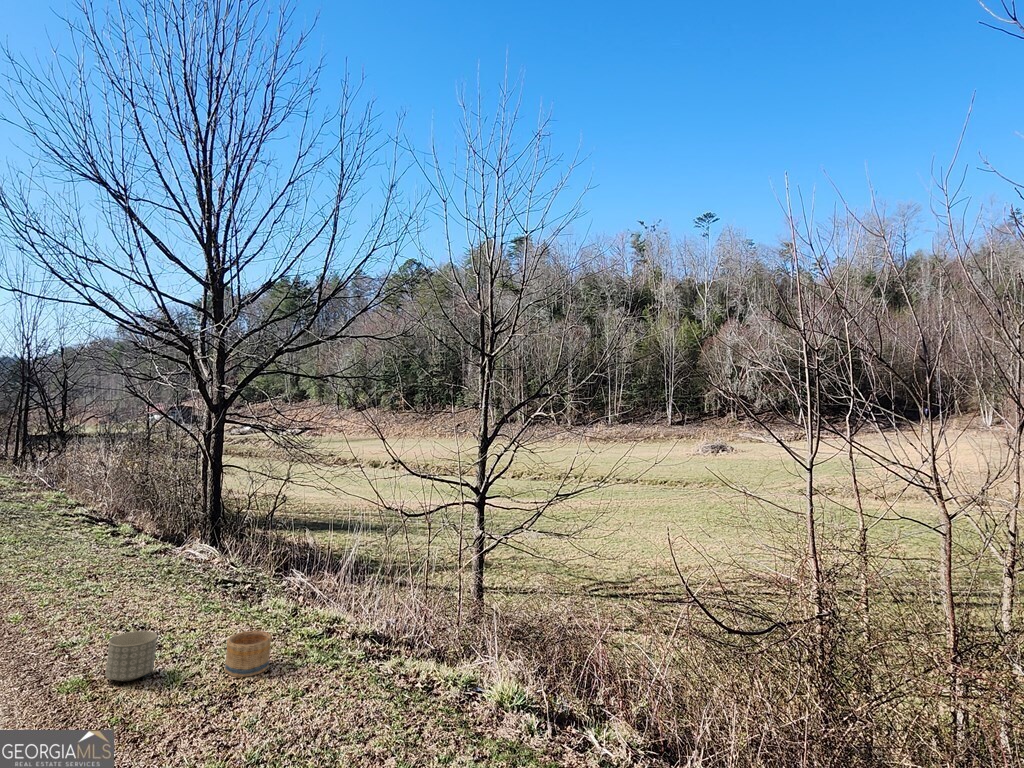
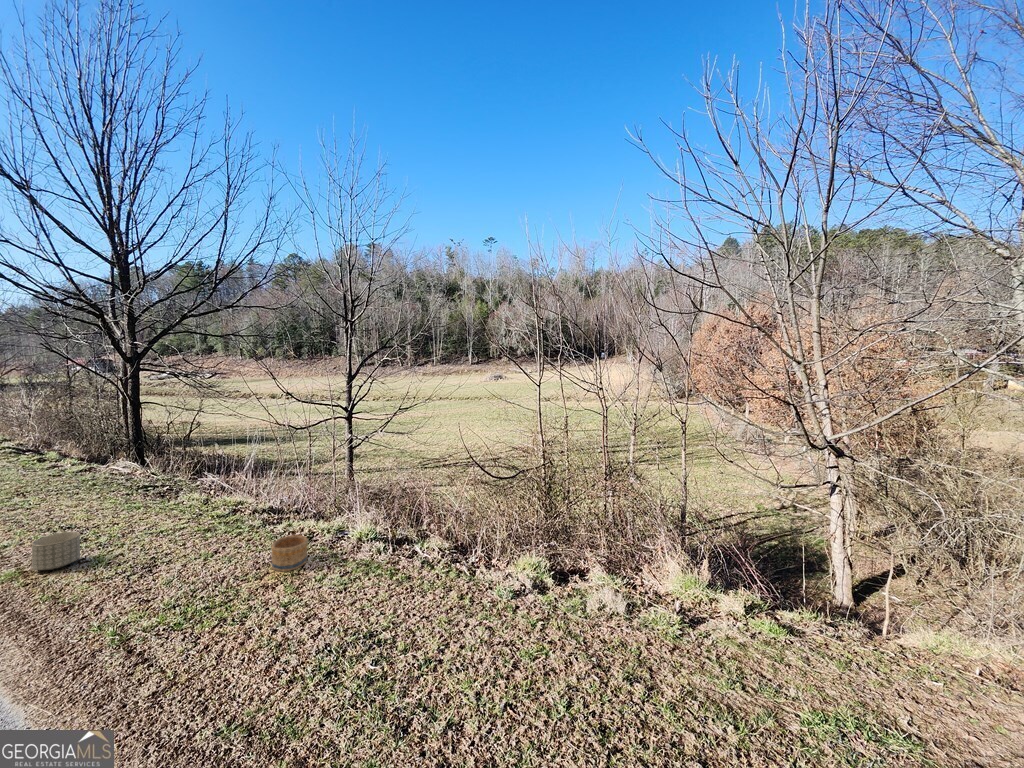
basket: present [225,631,272,677] -> present [271,535,308,572]

